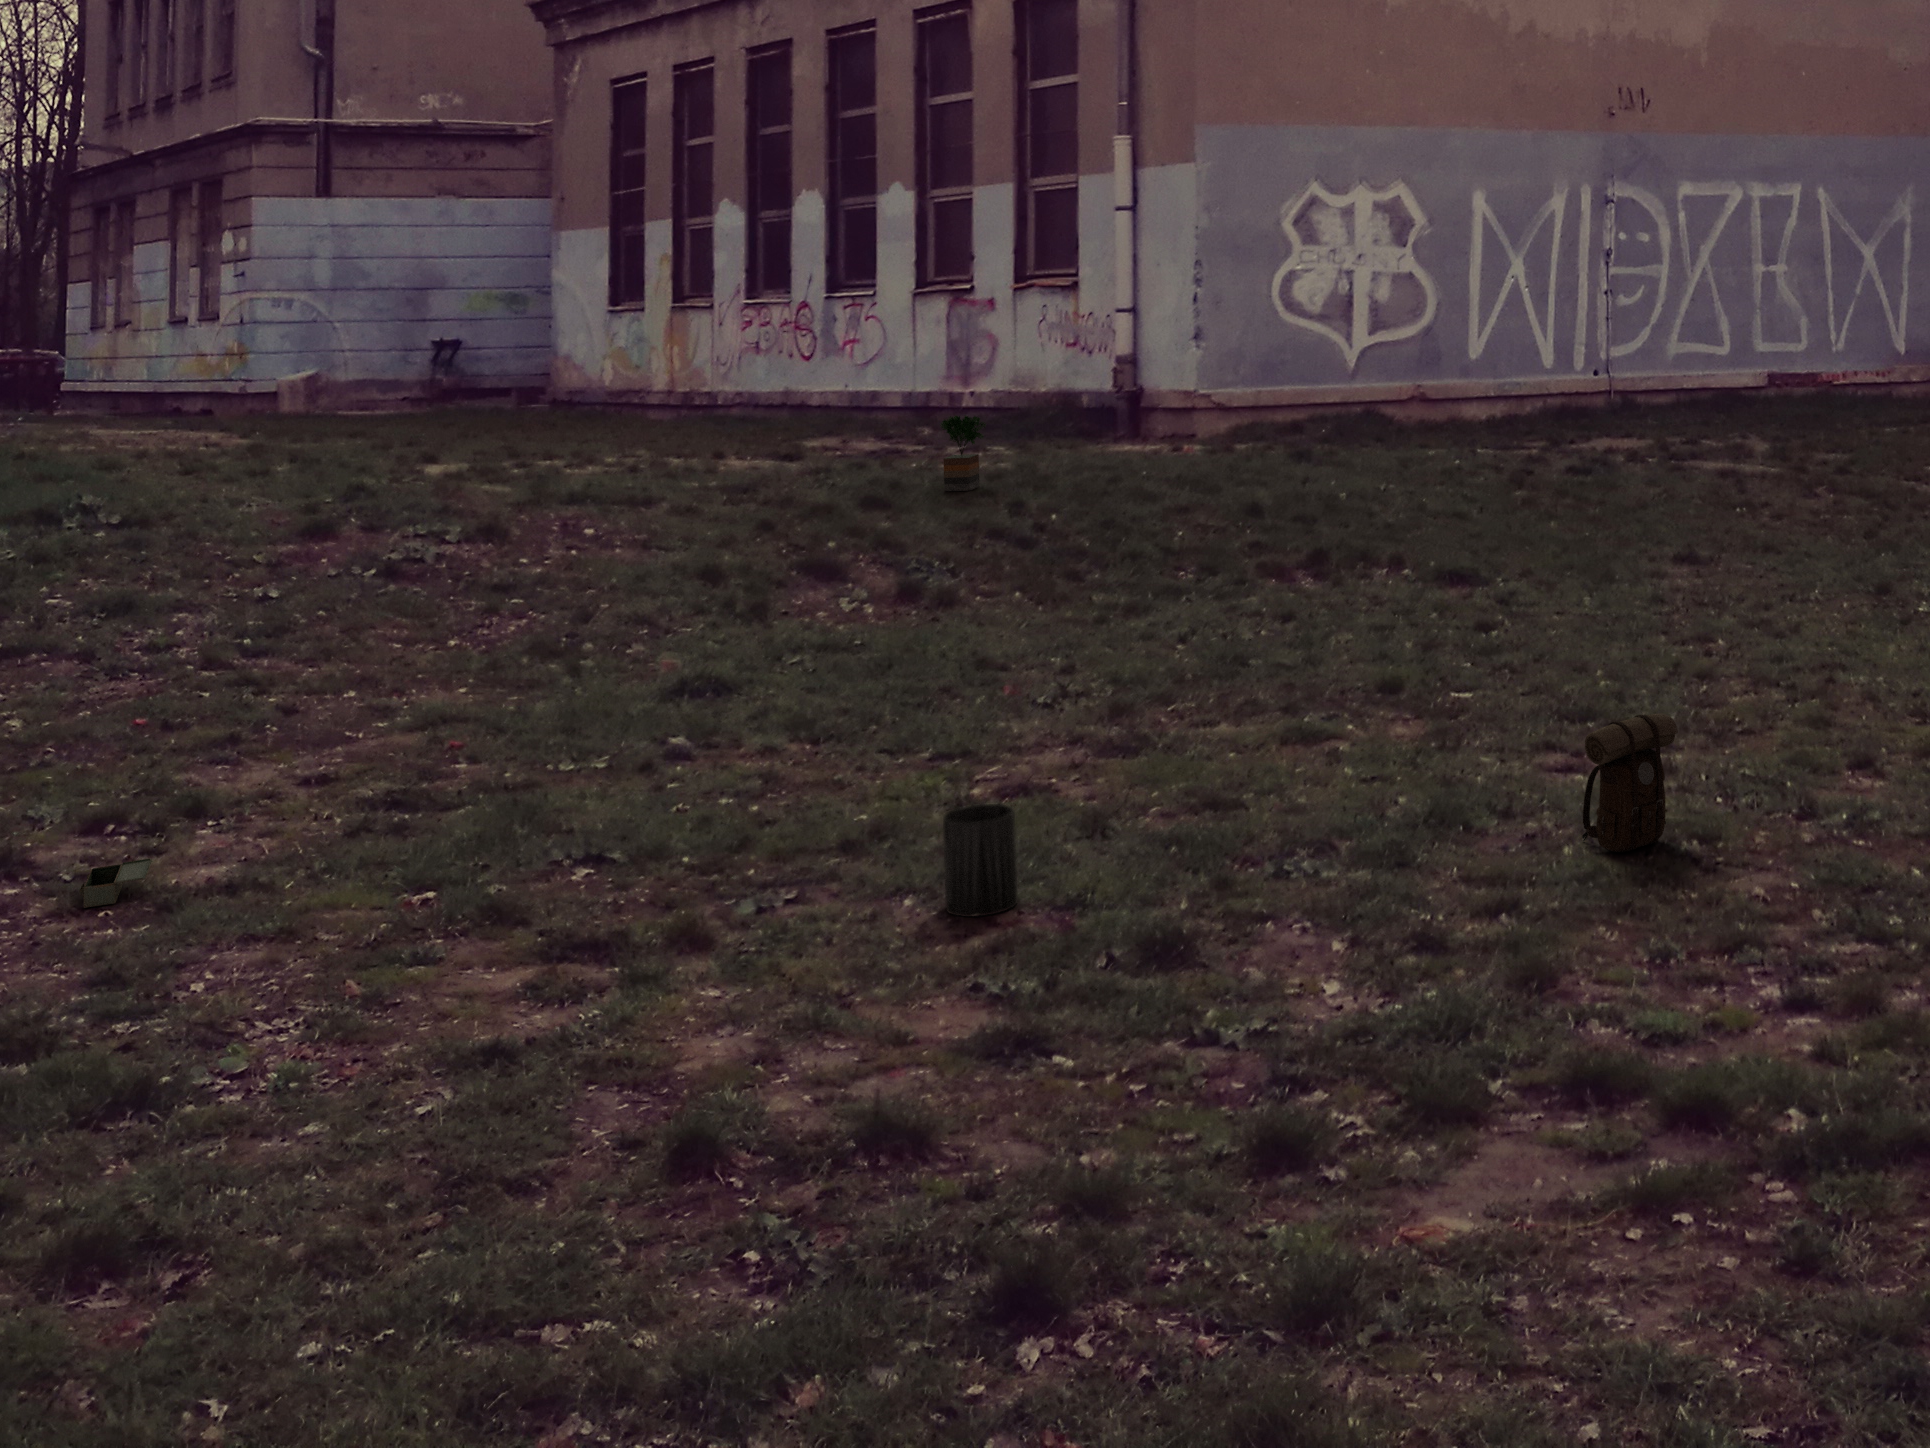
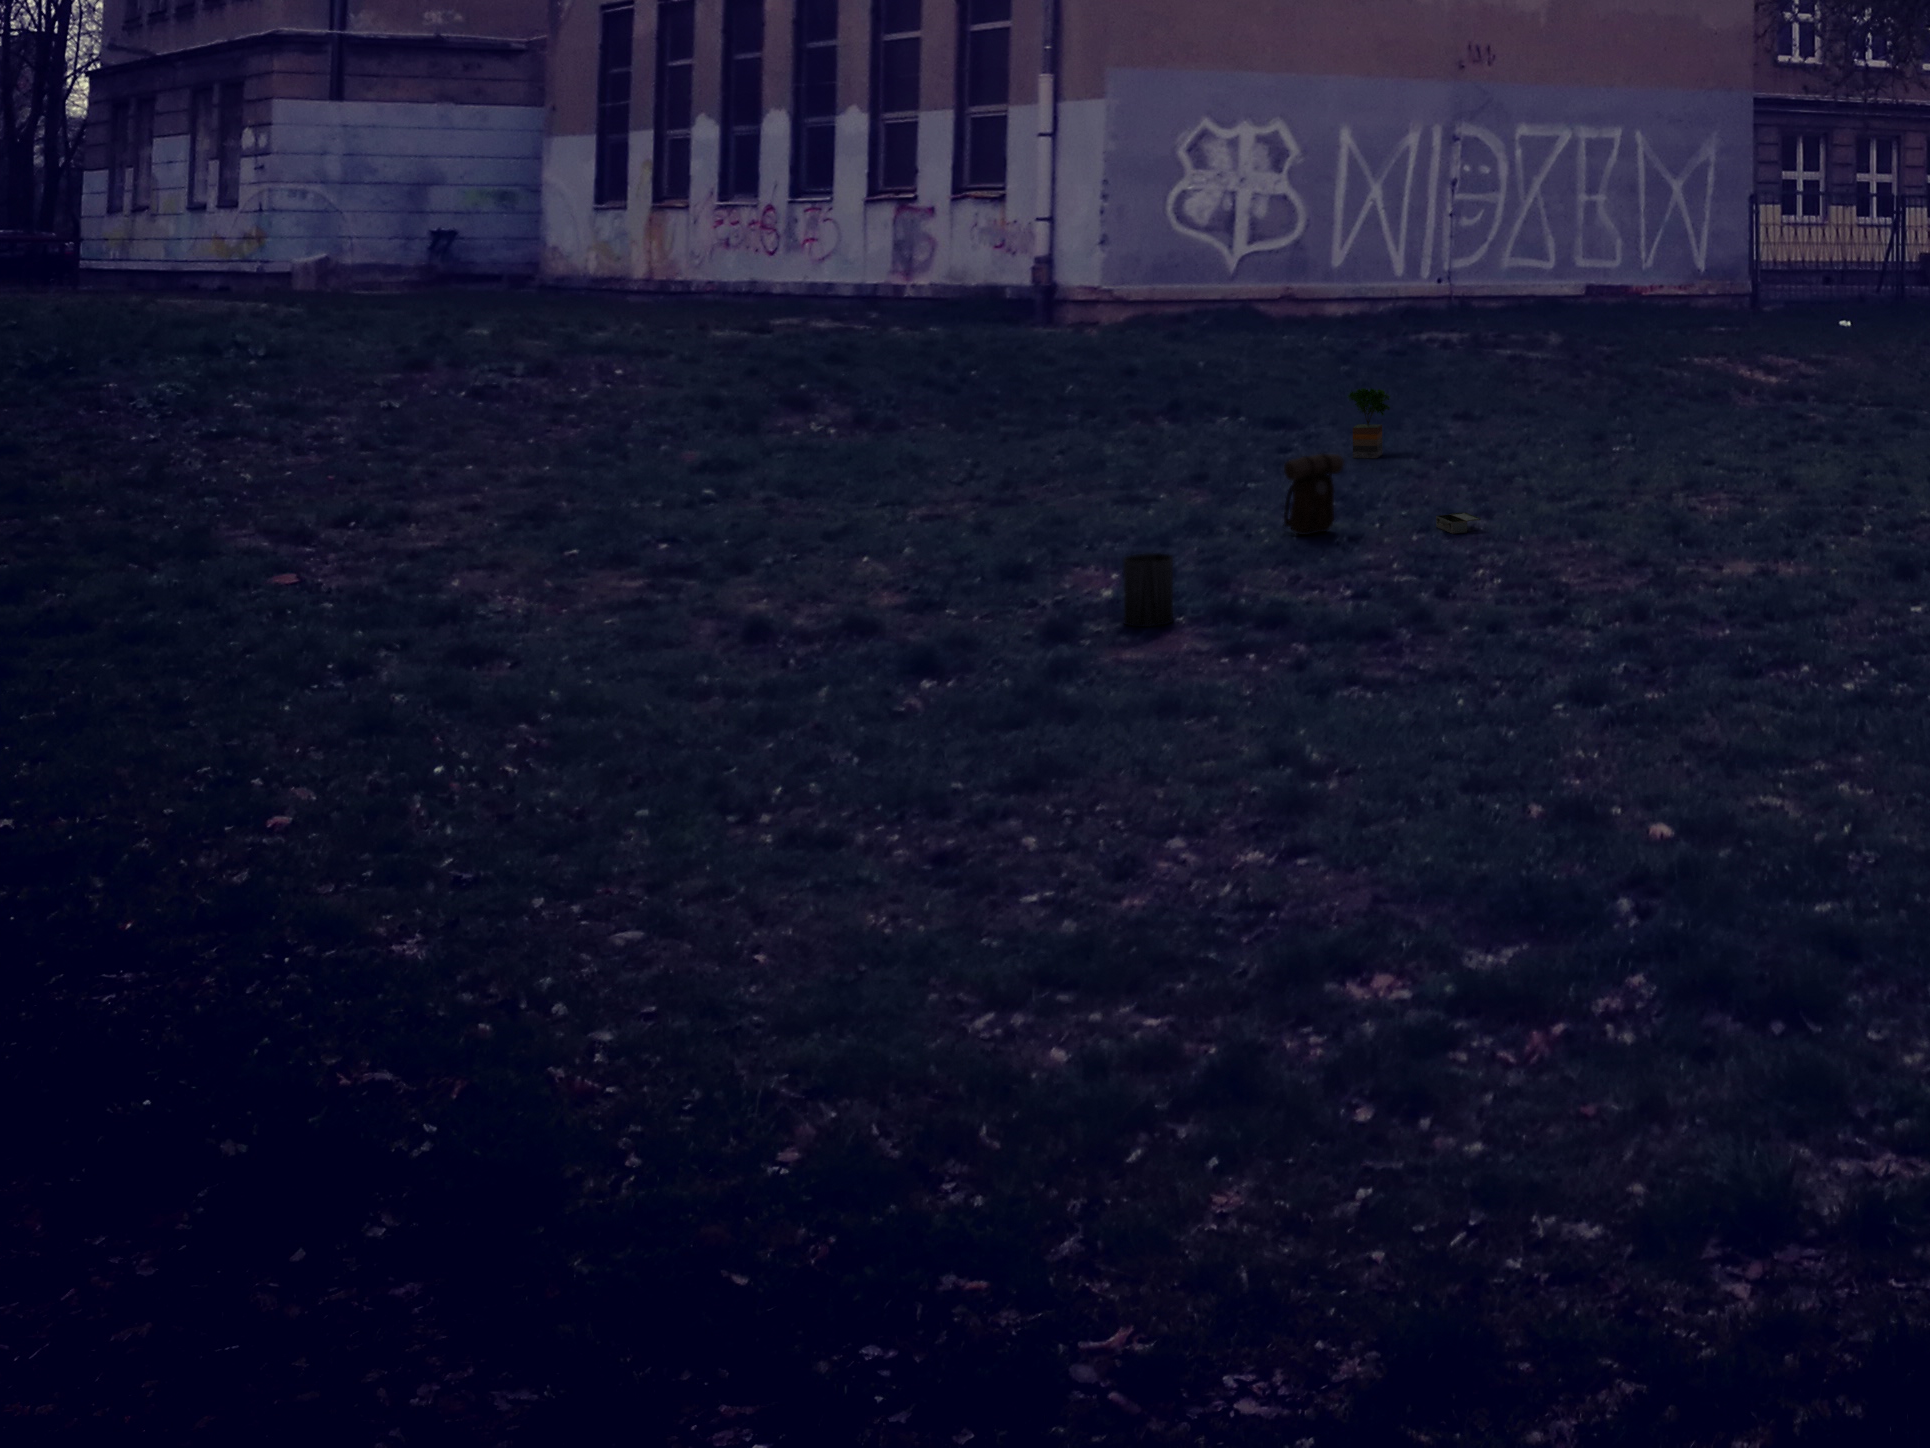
potted tree: present [940,415,986,491] -> present [1348,388,1390,458]
trash can: present [943,804,1018,917] -> present [1123,553,1173,627]
toolbox: present [79,859,153,908] -> present [1436,512,1481,534]

